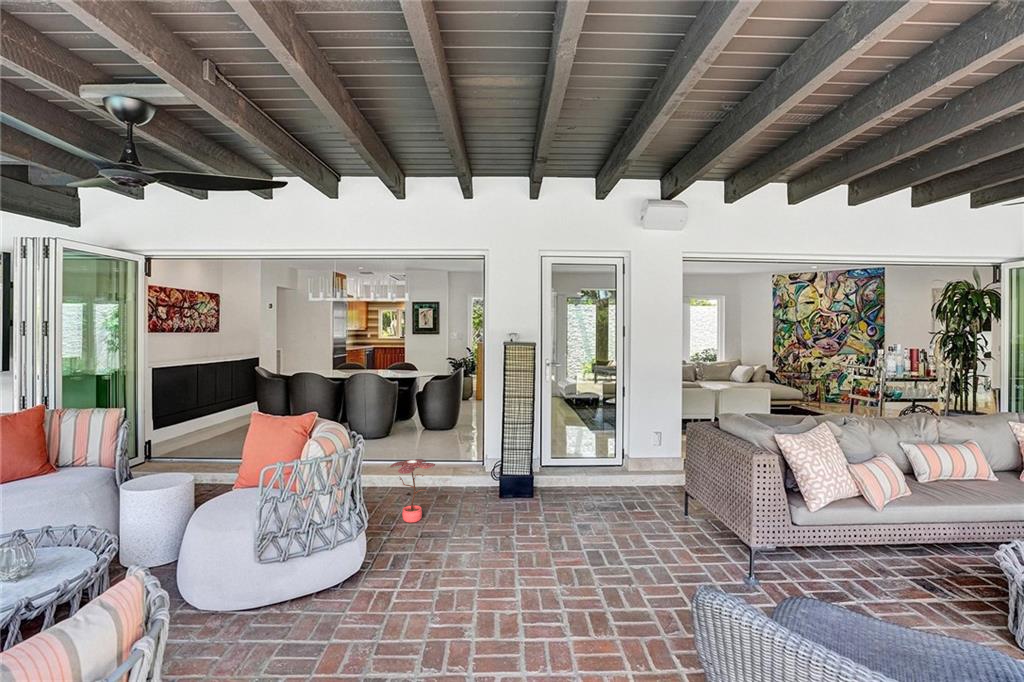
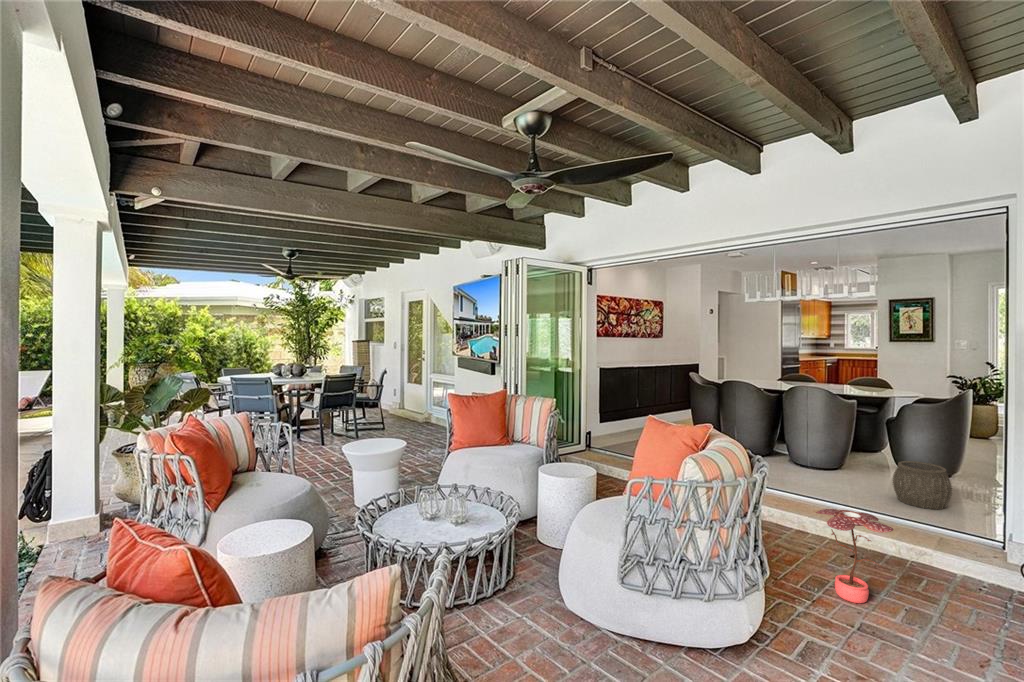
woven basket: none [425,421,456,452] -> present [893,461,952,510]

